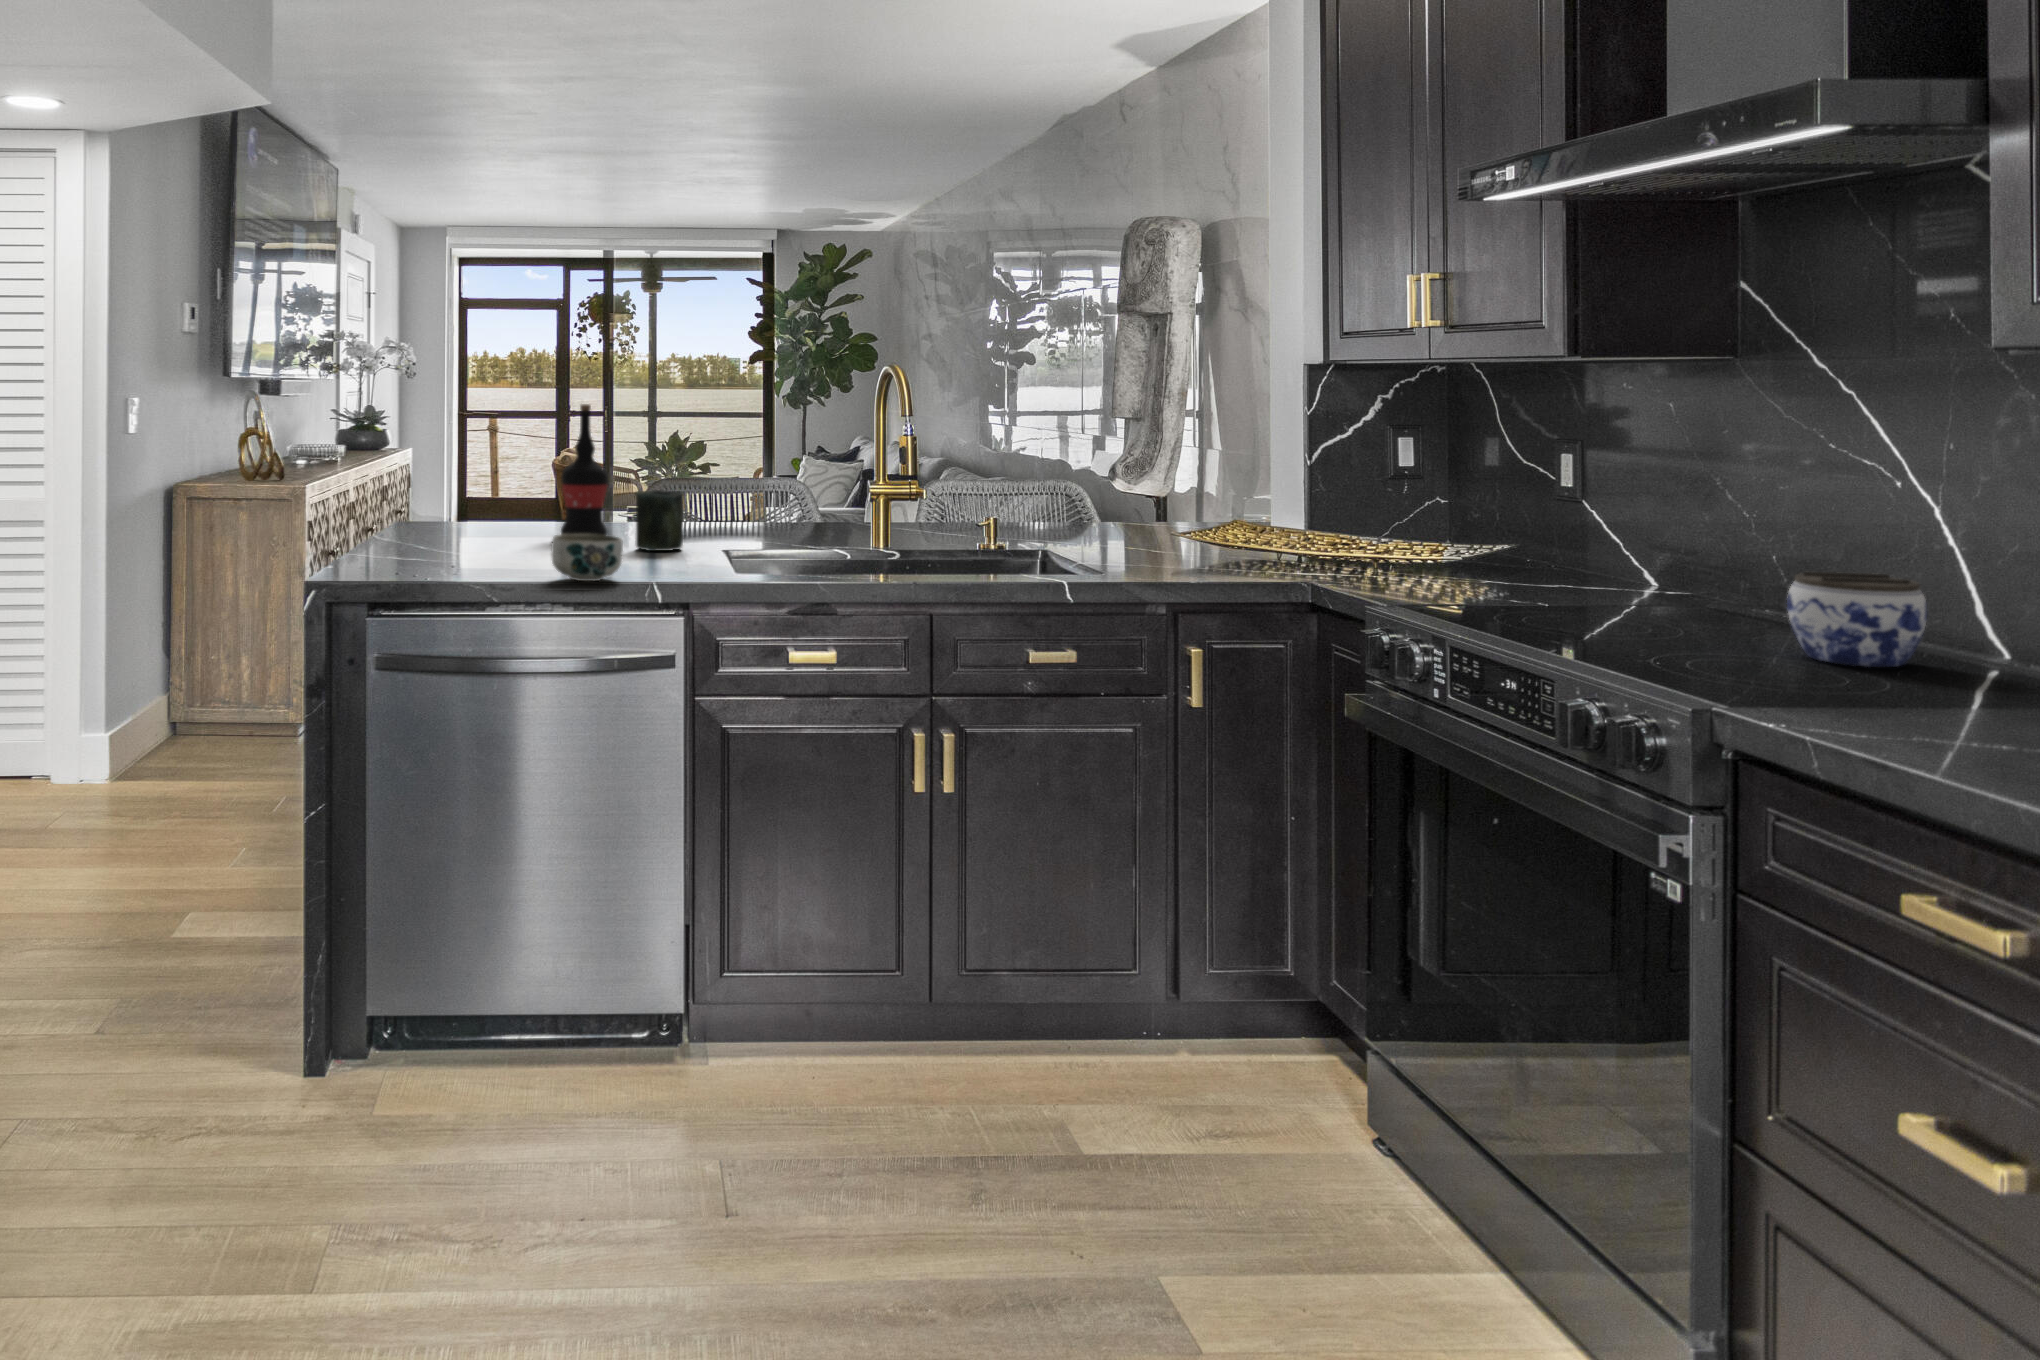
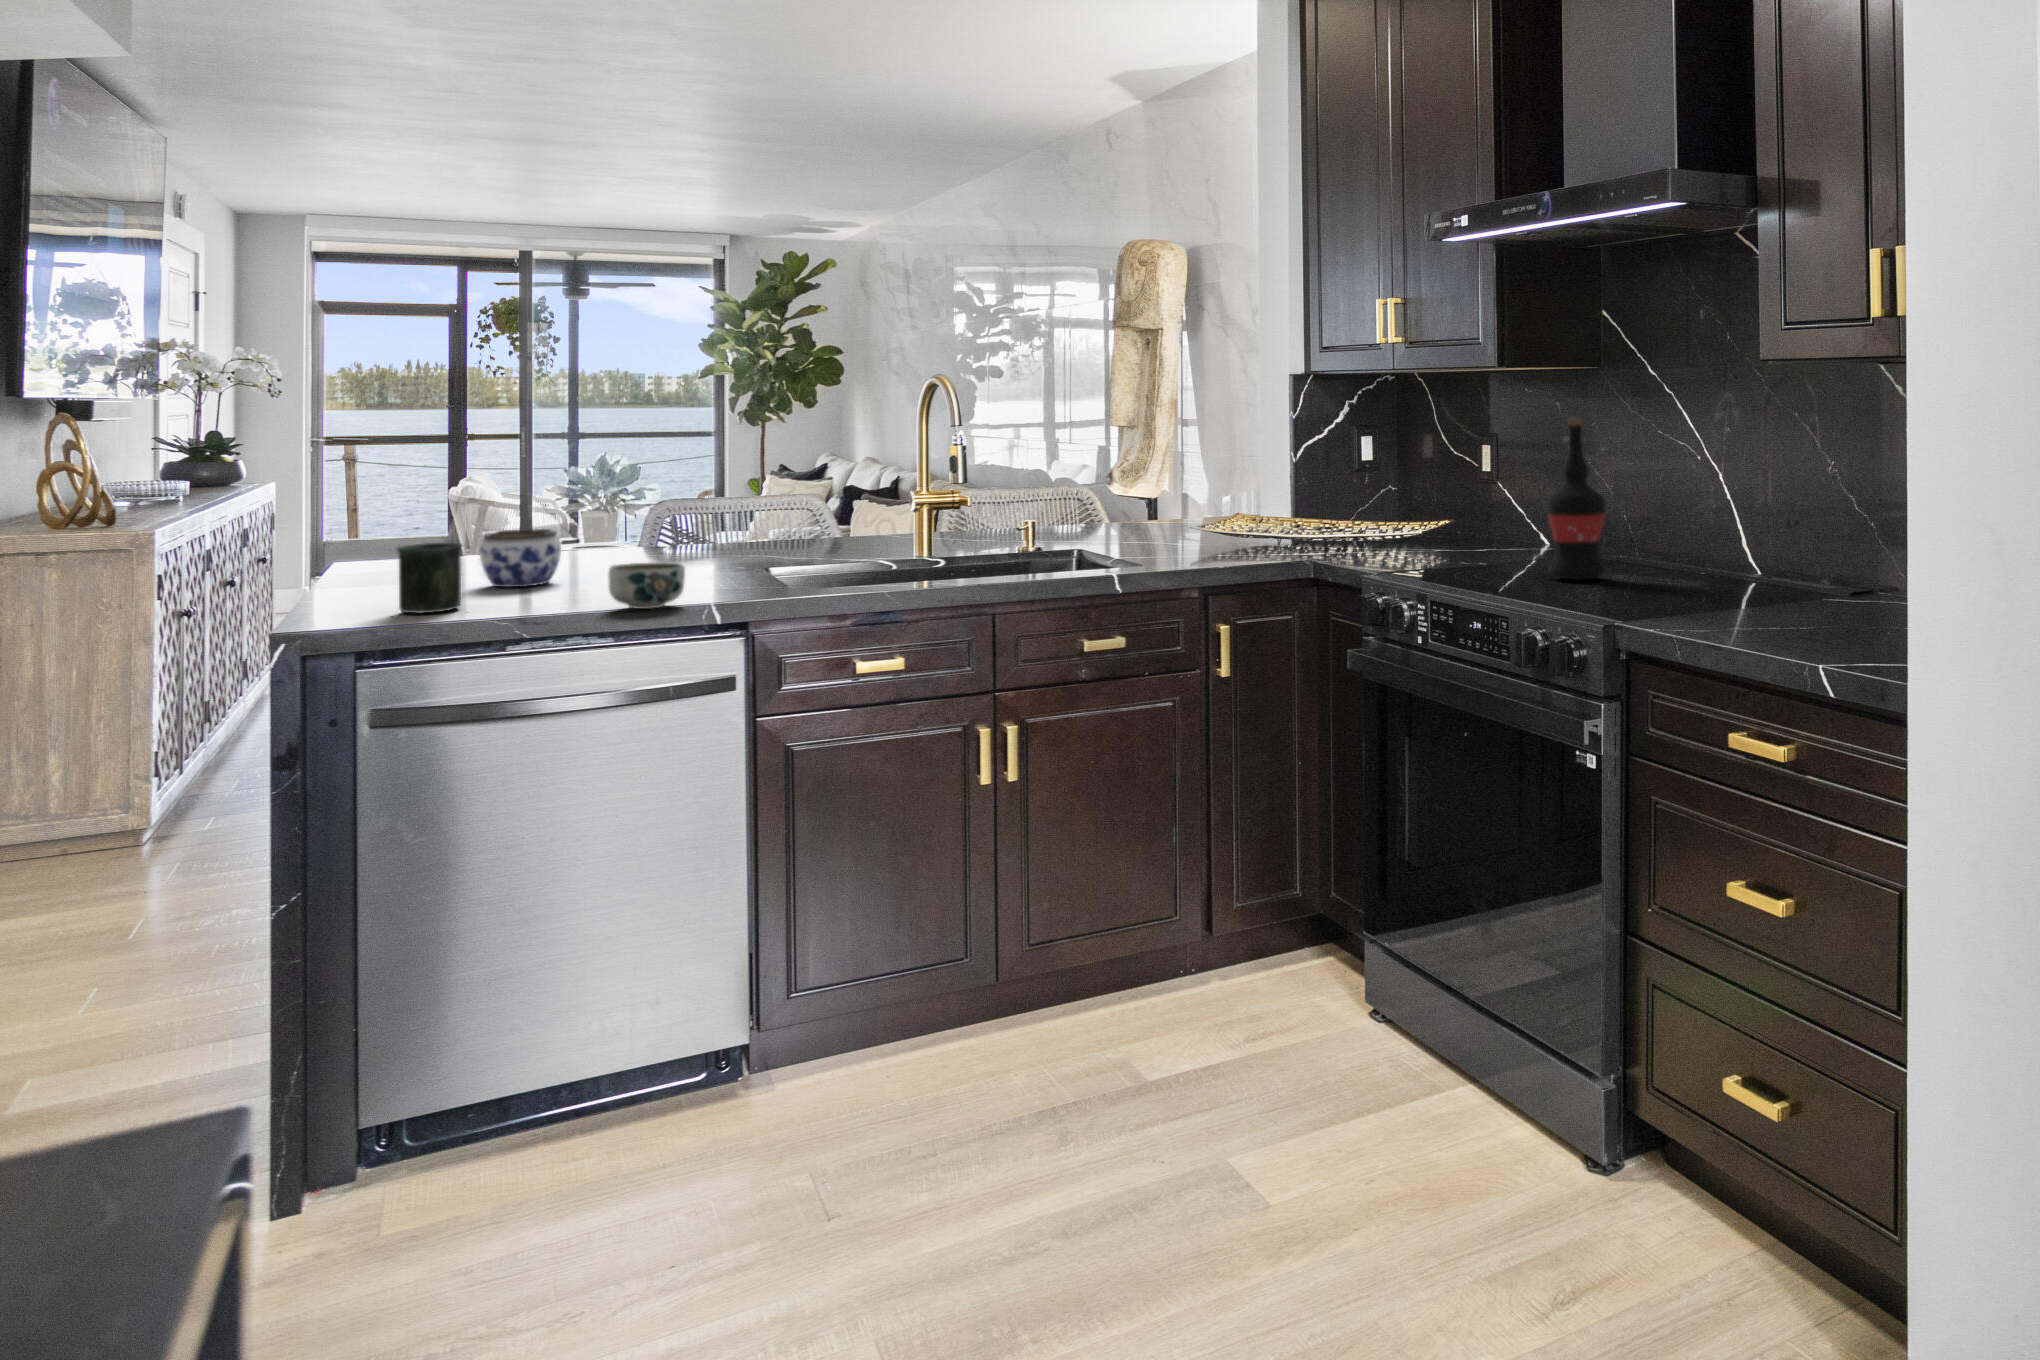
wine bottle: present [561,404,608,535] -> present [1547,418,1606,579]
mug: present [635,490,684,551] -> present [397,543,462,613]
jar: present [1787,572,1927,667] -> present [480,529,561,587]

